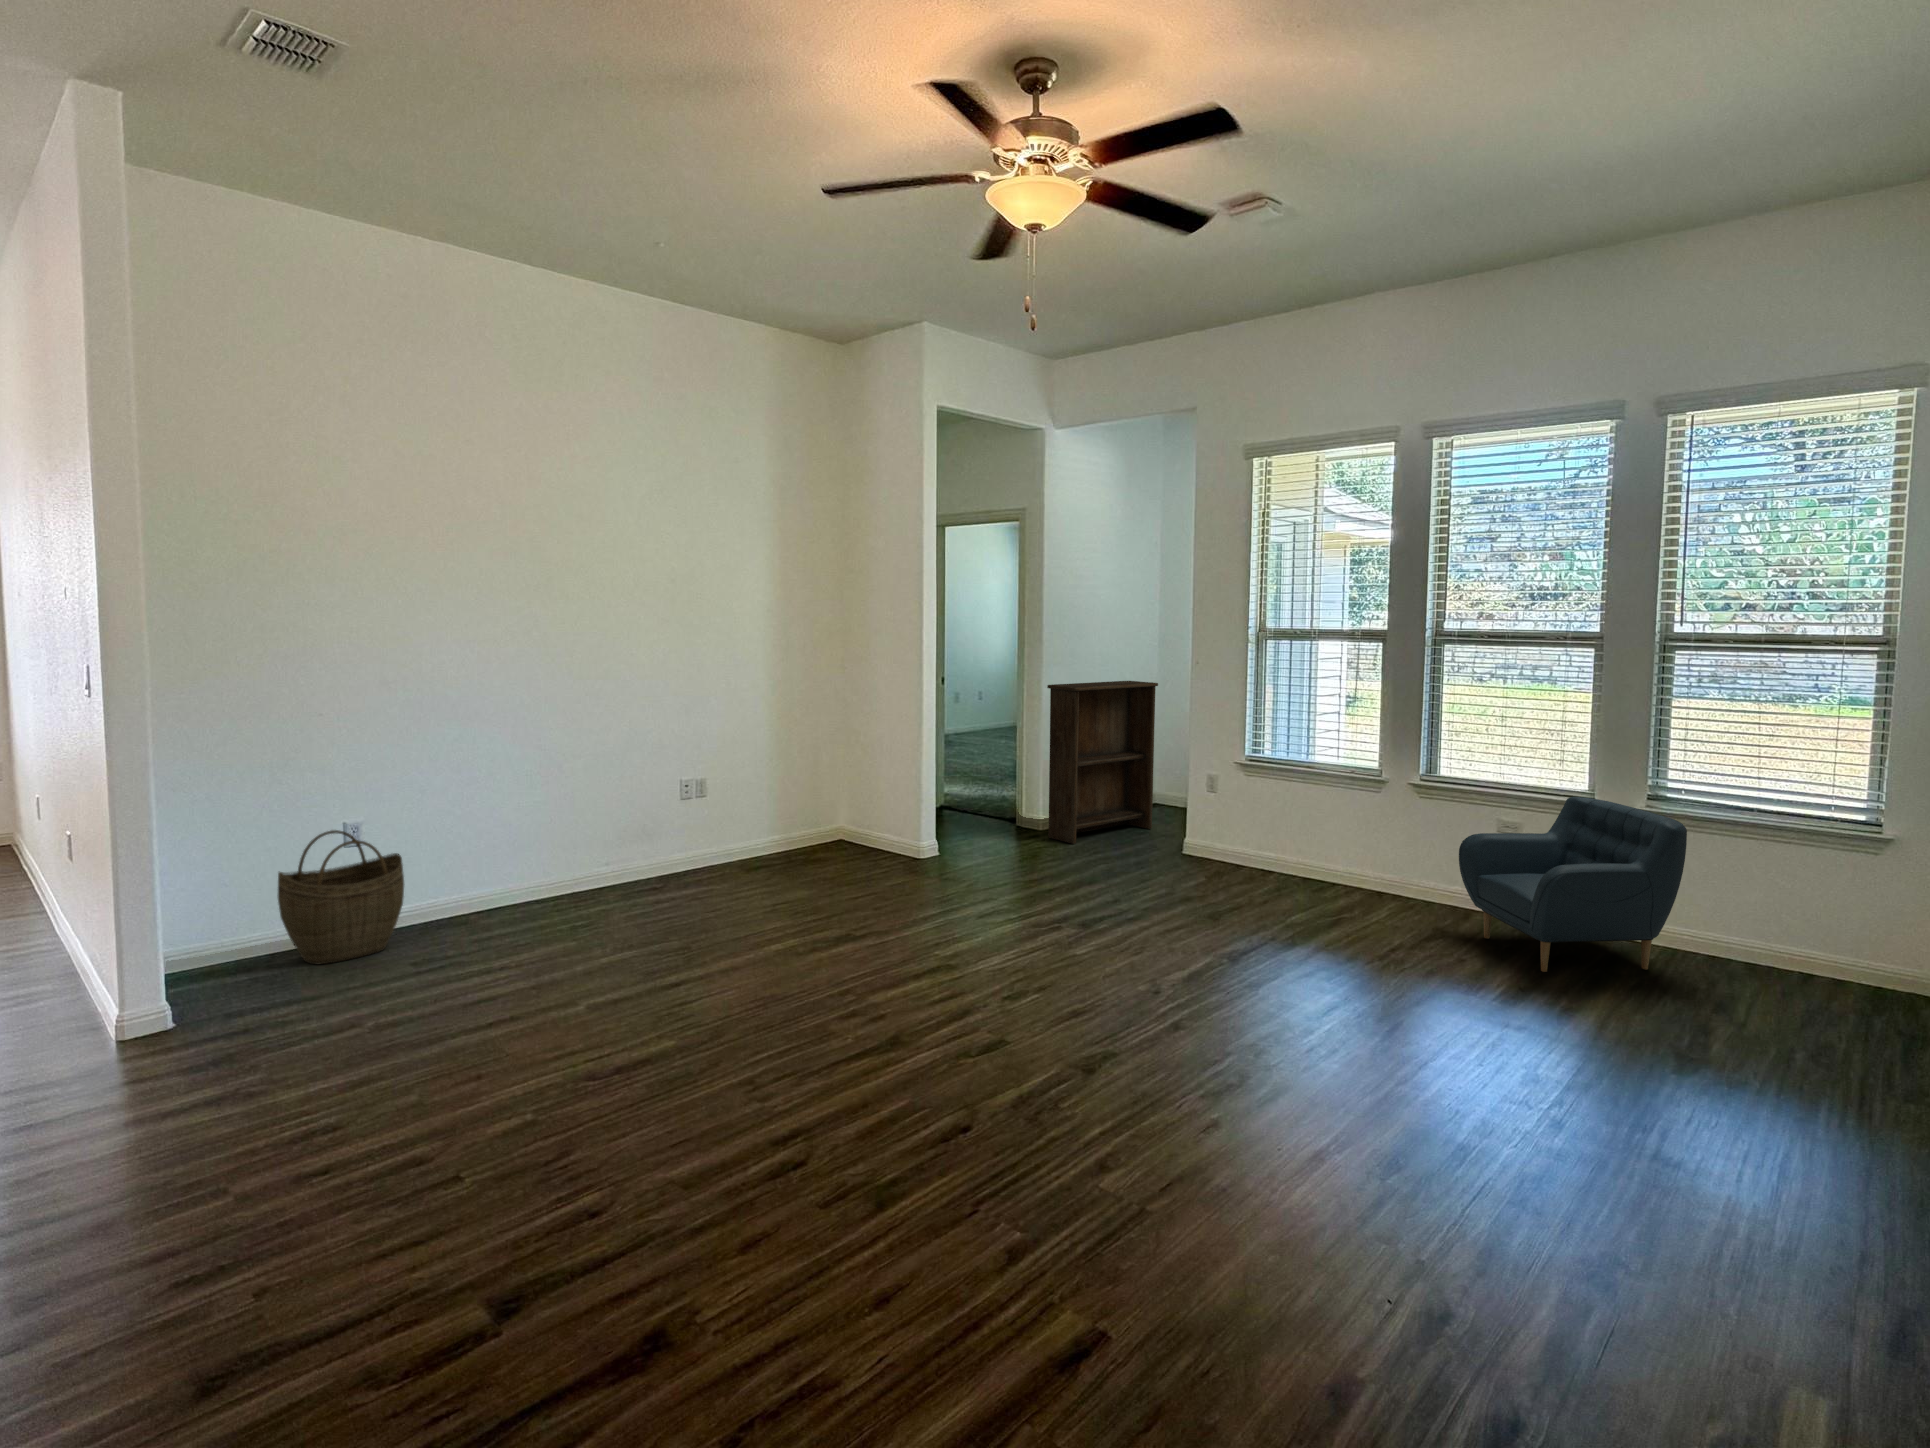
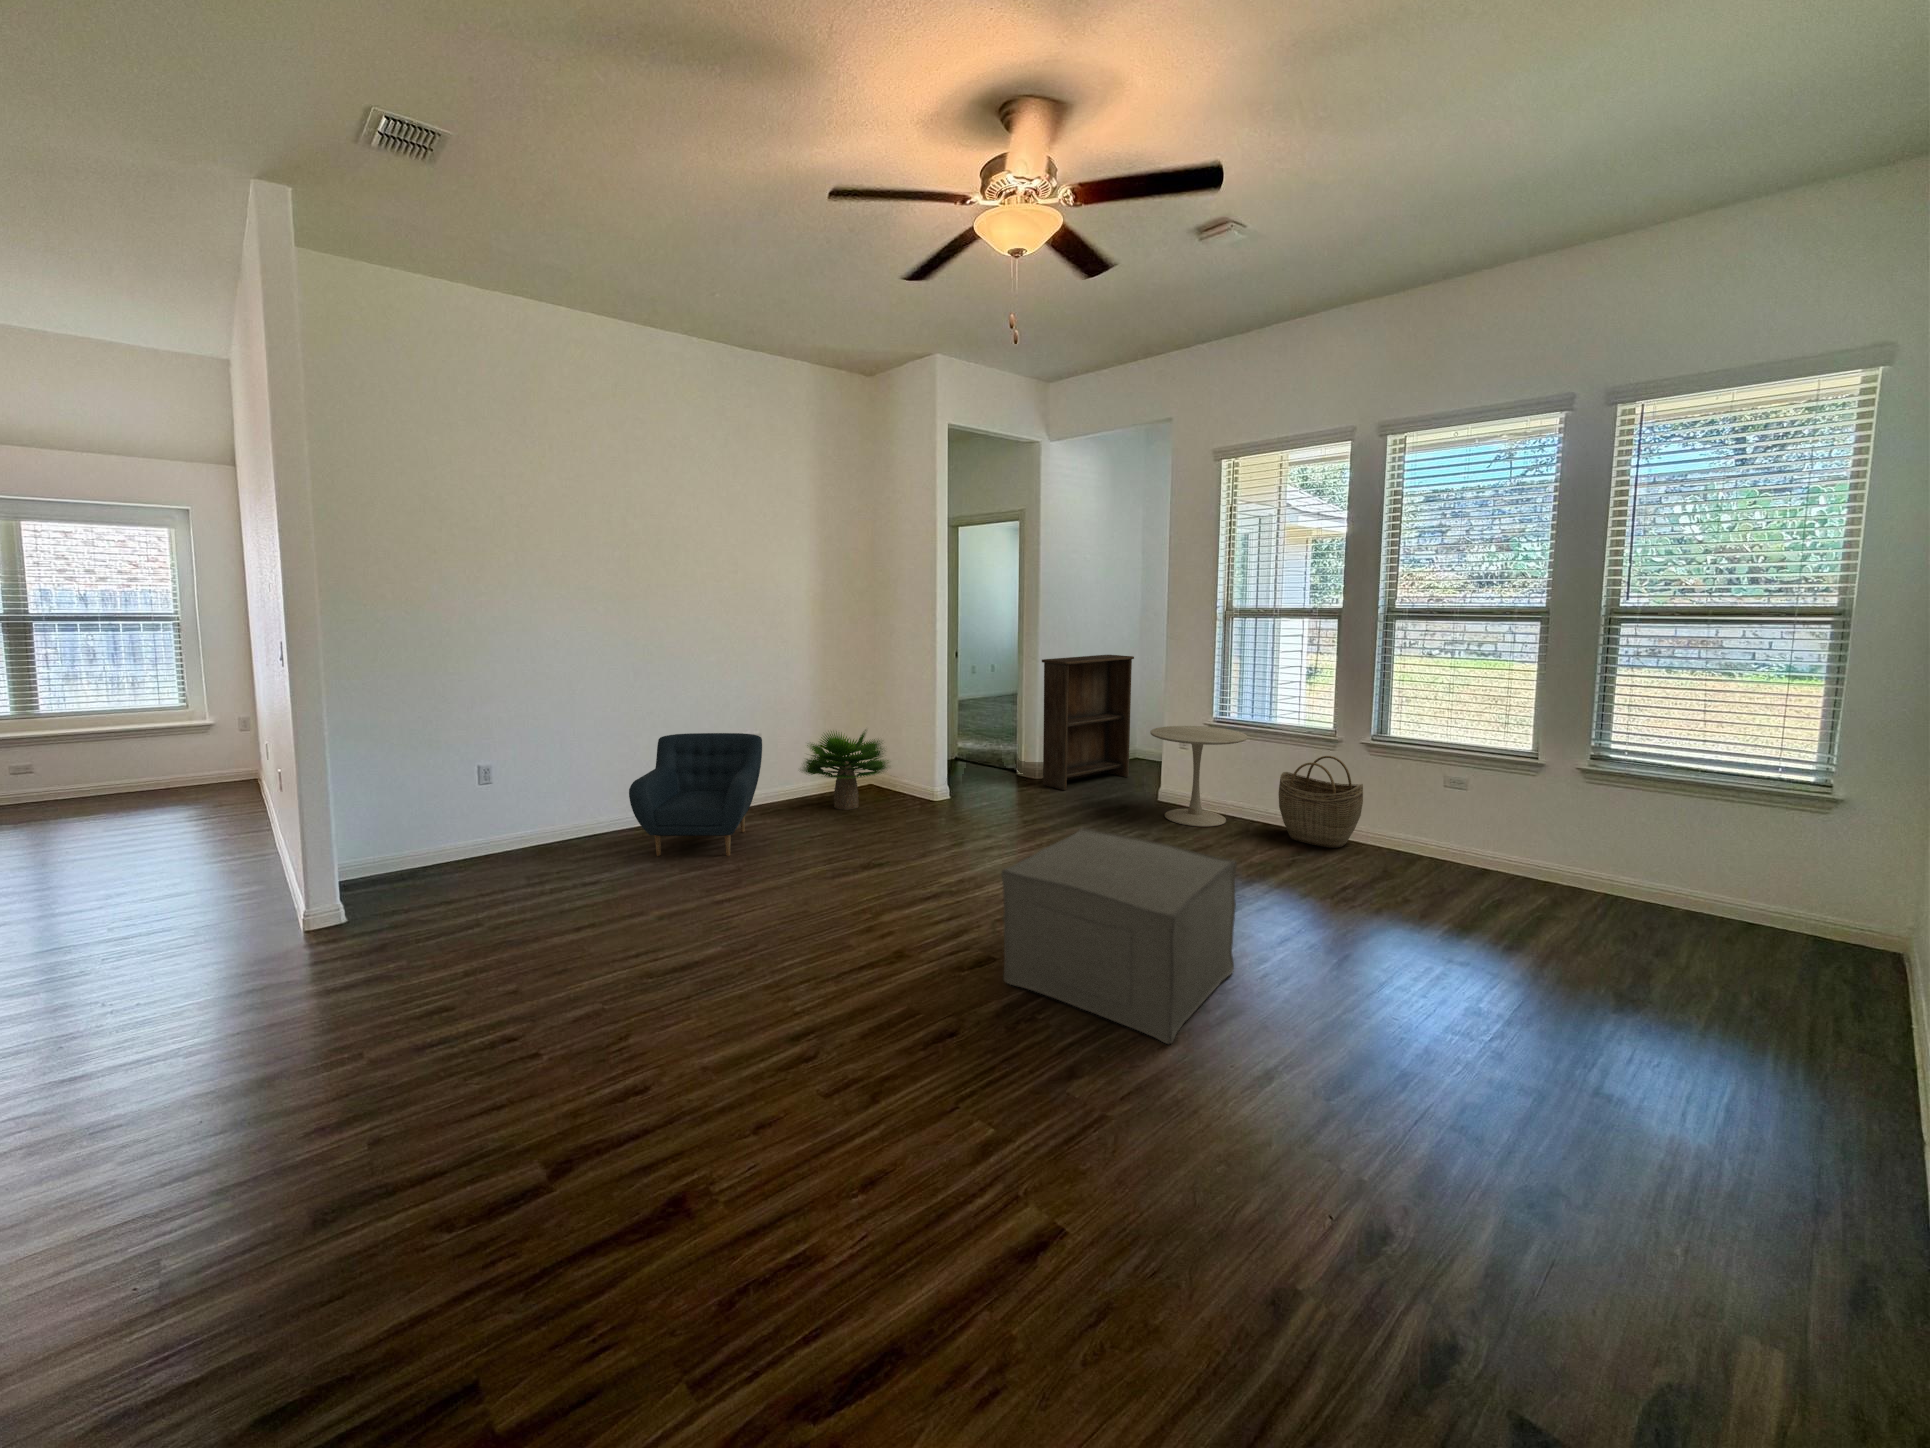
potted plant: none [743,762,865,866] -> present [802,730,889,810]
side table: none [1172,765,1284,884] -> present [1150,726,1247,827]
armchair: present [1459,797,1687,972] -> present [629,733,762,856]
woven basket: present [278,830,404,964] -> present [1279,756,1363,848]
ottoman: none [979,875,1249,1114] -> present [1001,828,1236,1044]

